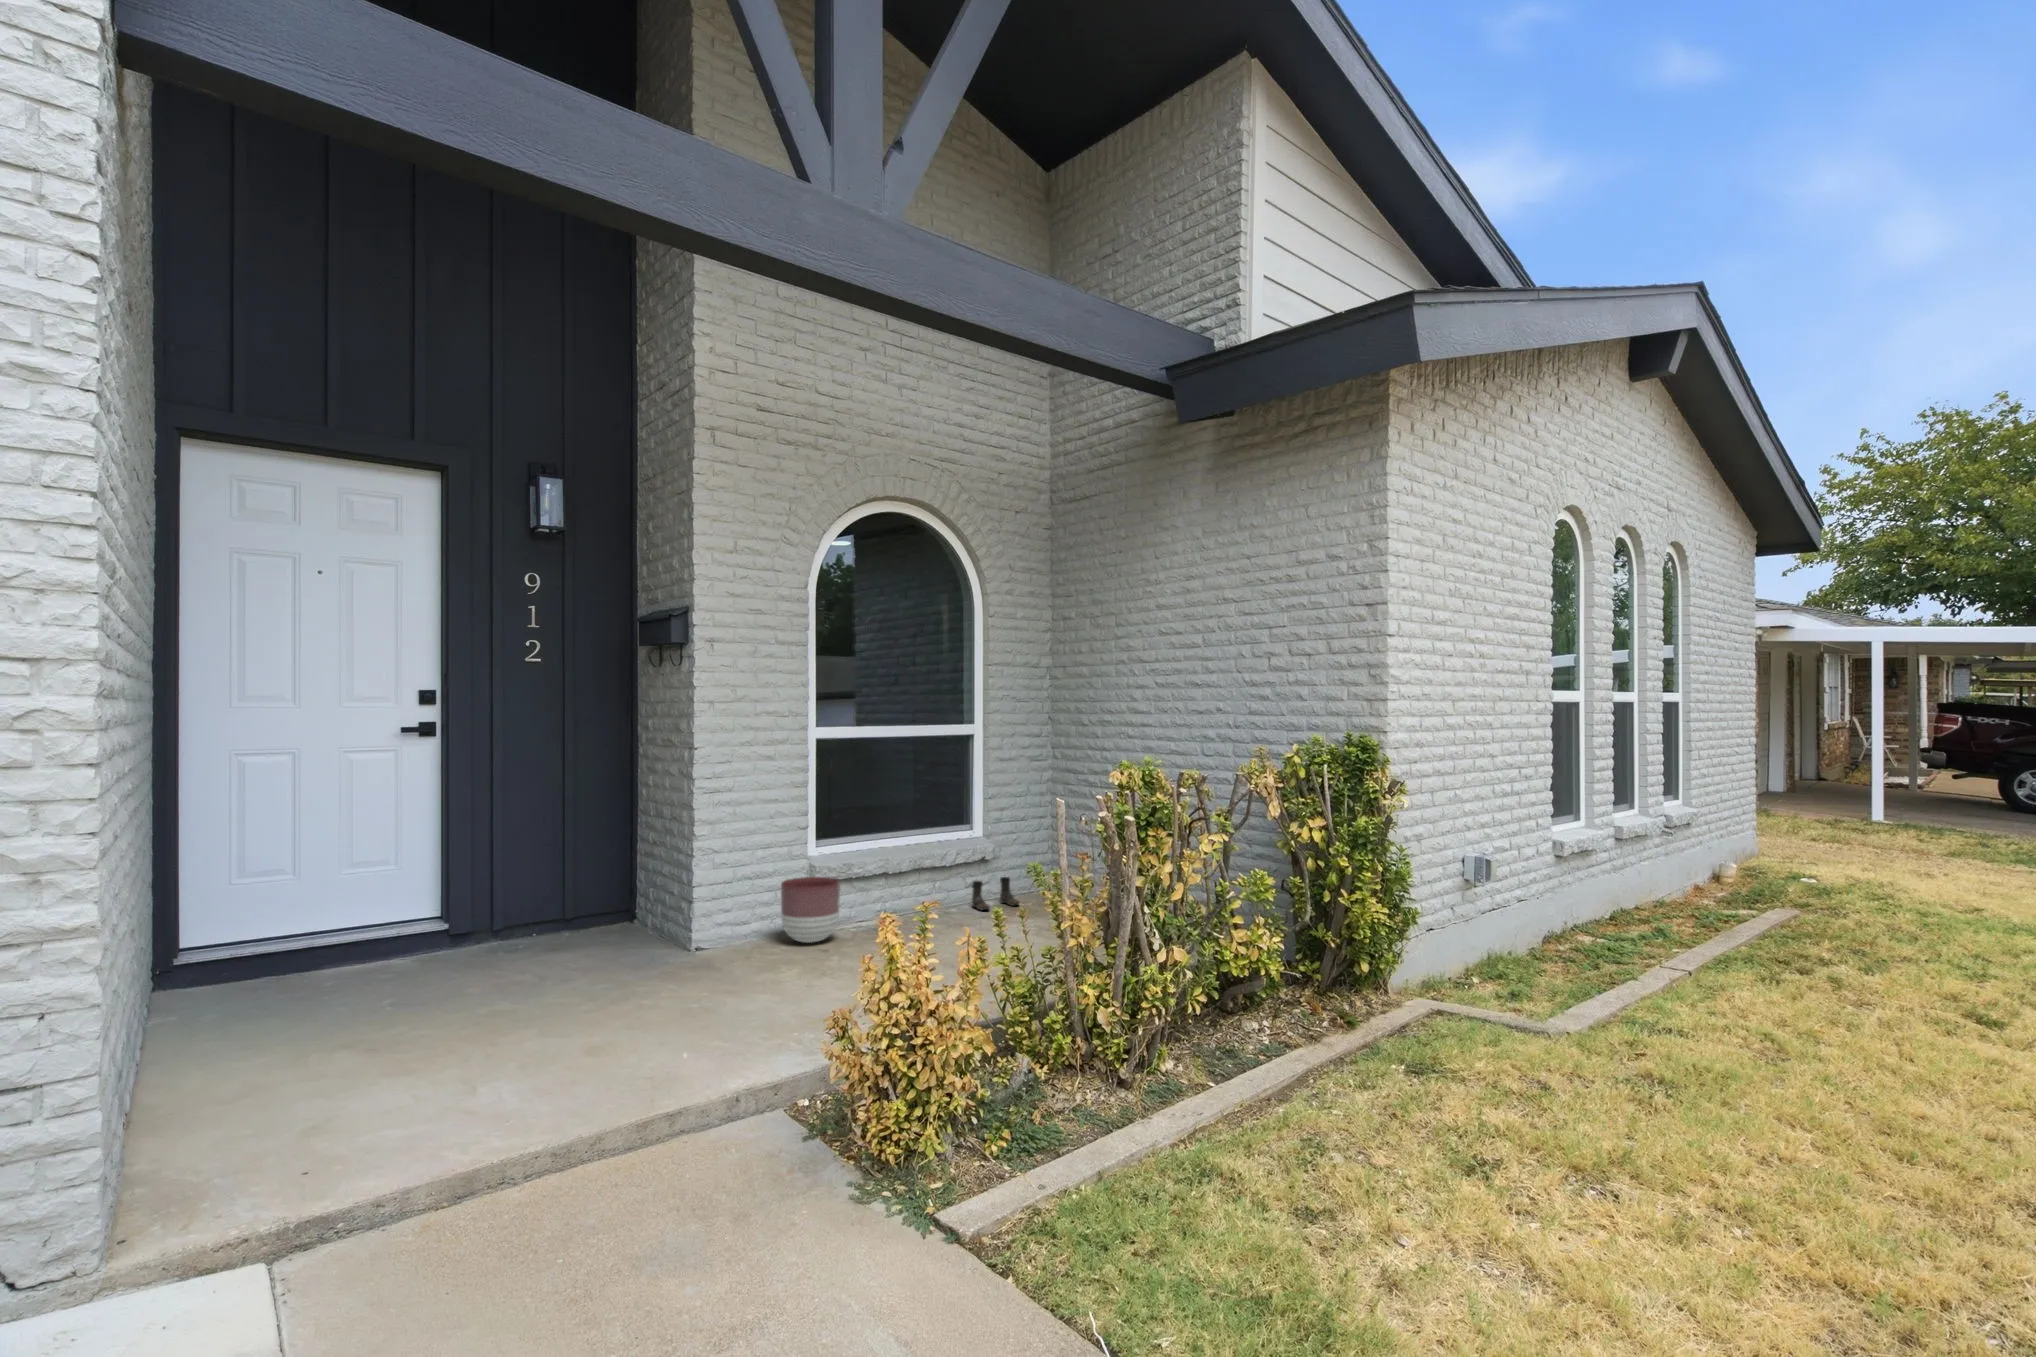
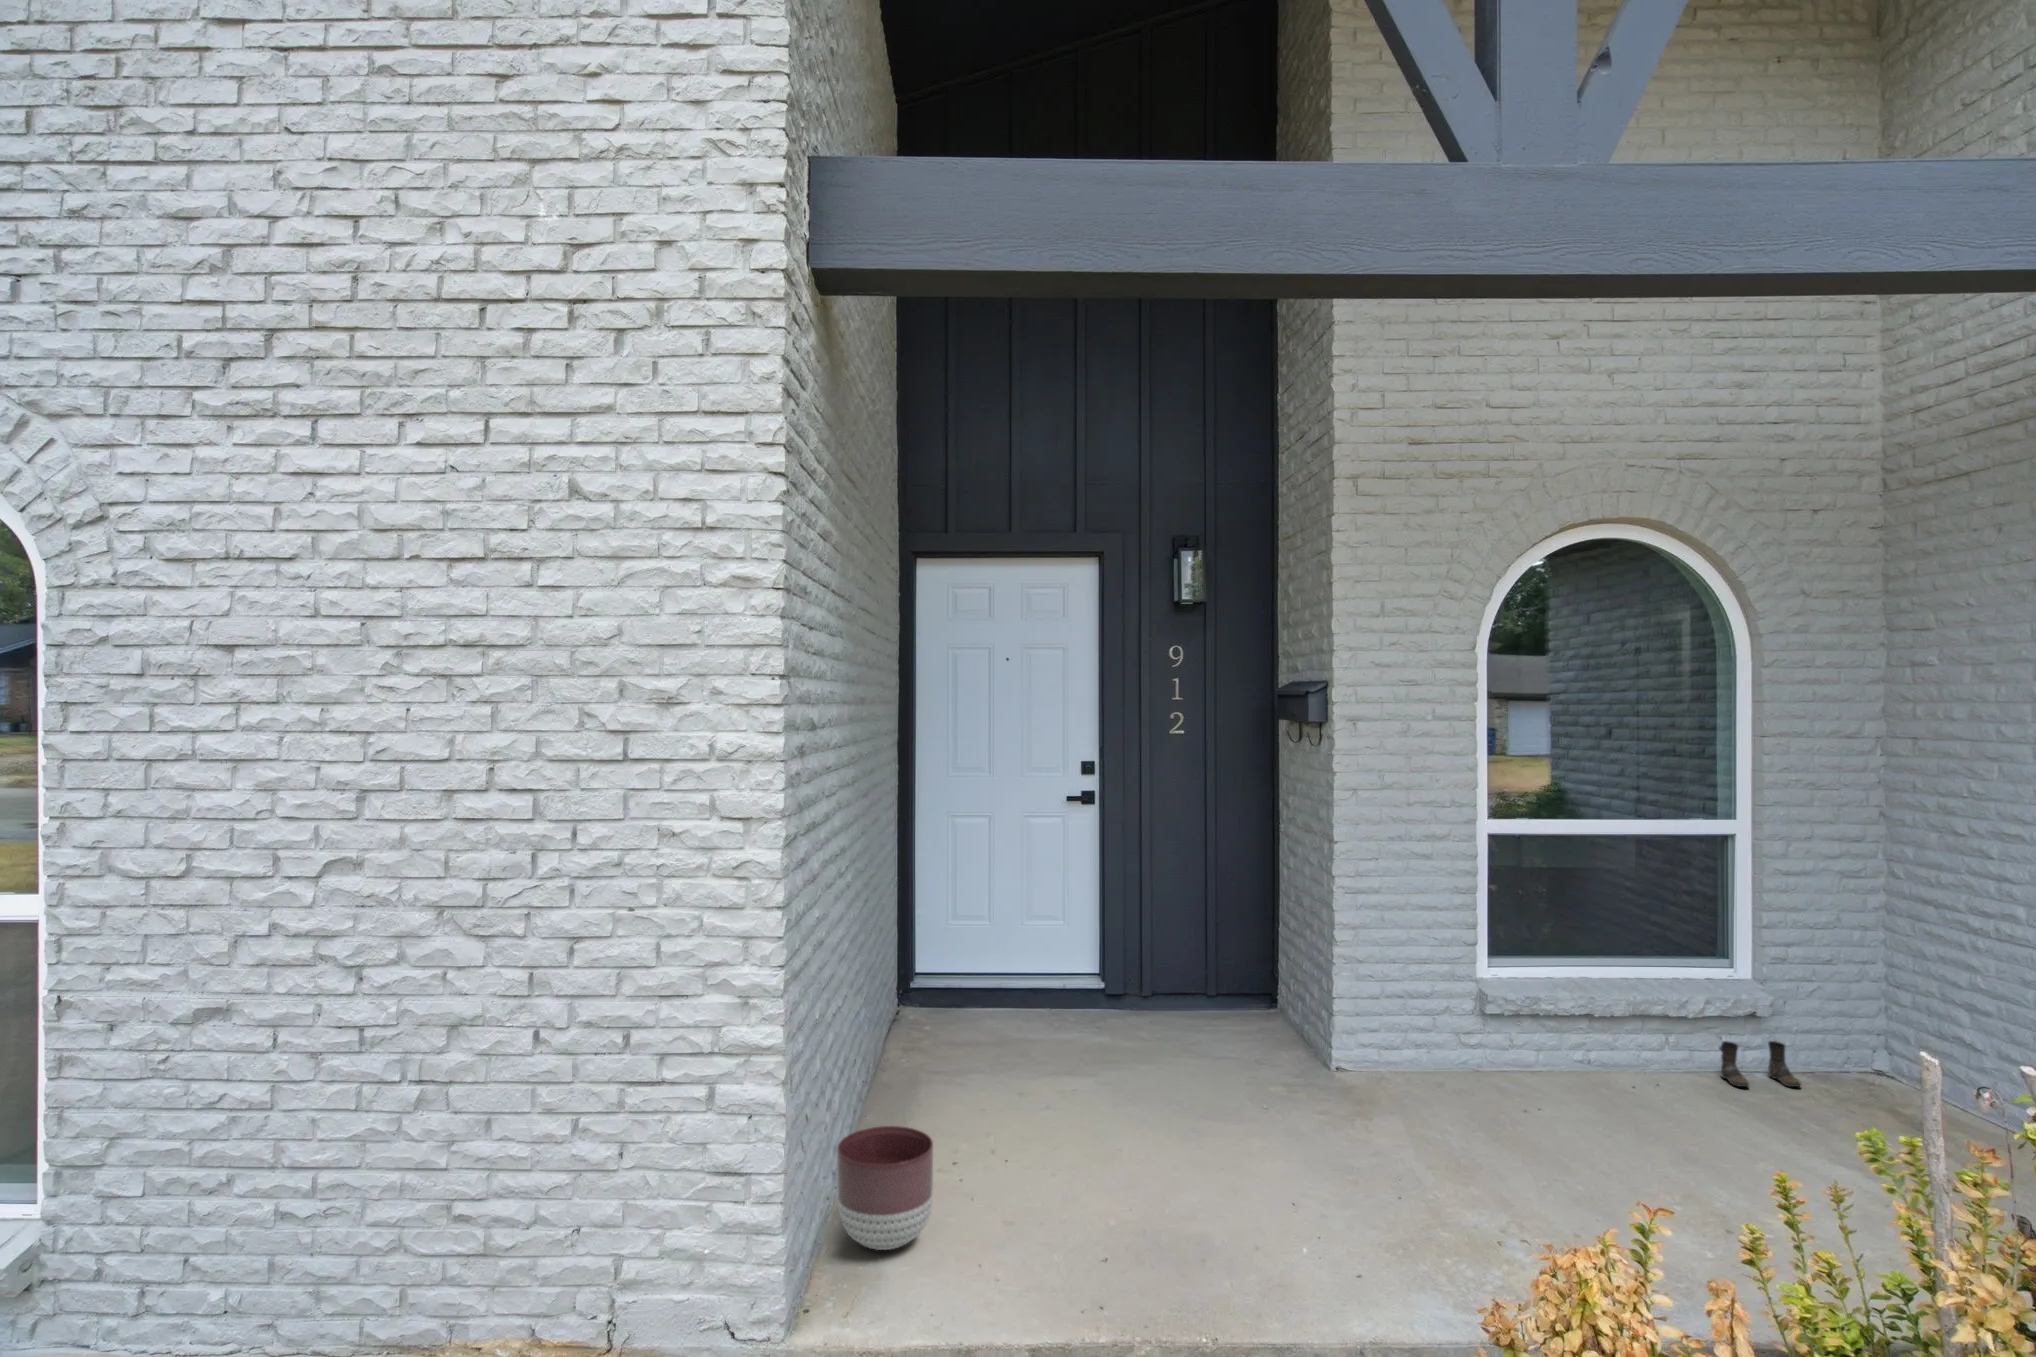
planter: present [781,877,840,943] -> present [837,1126,933,1250]

